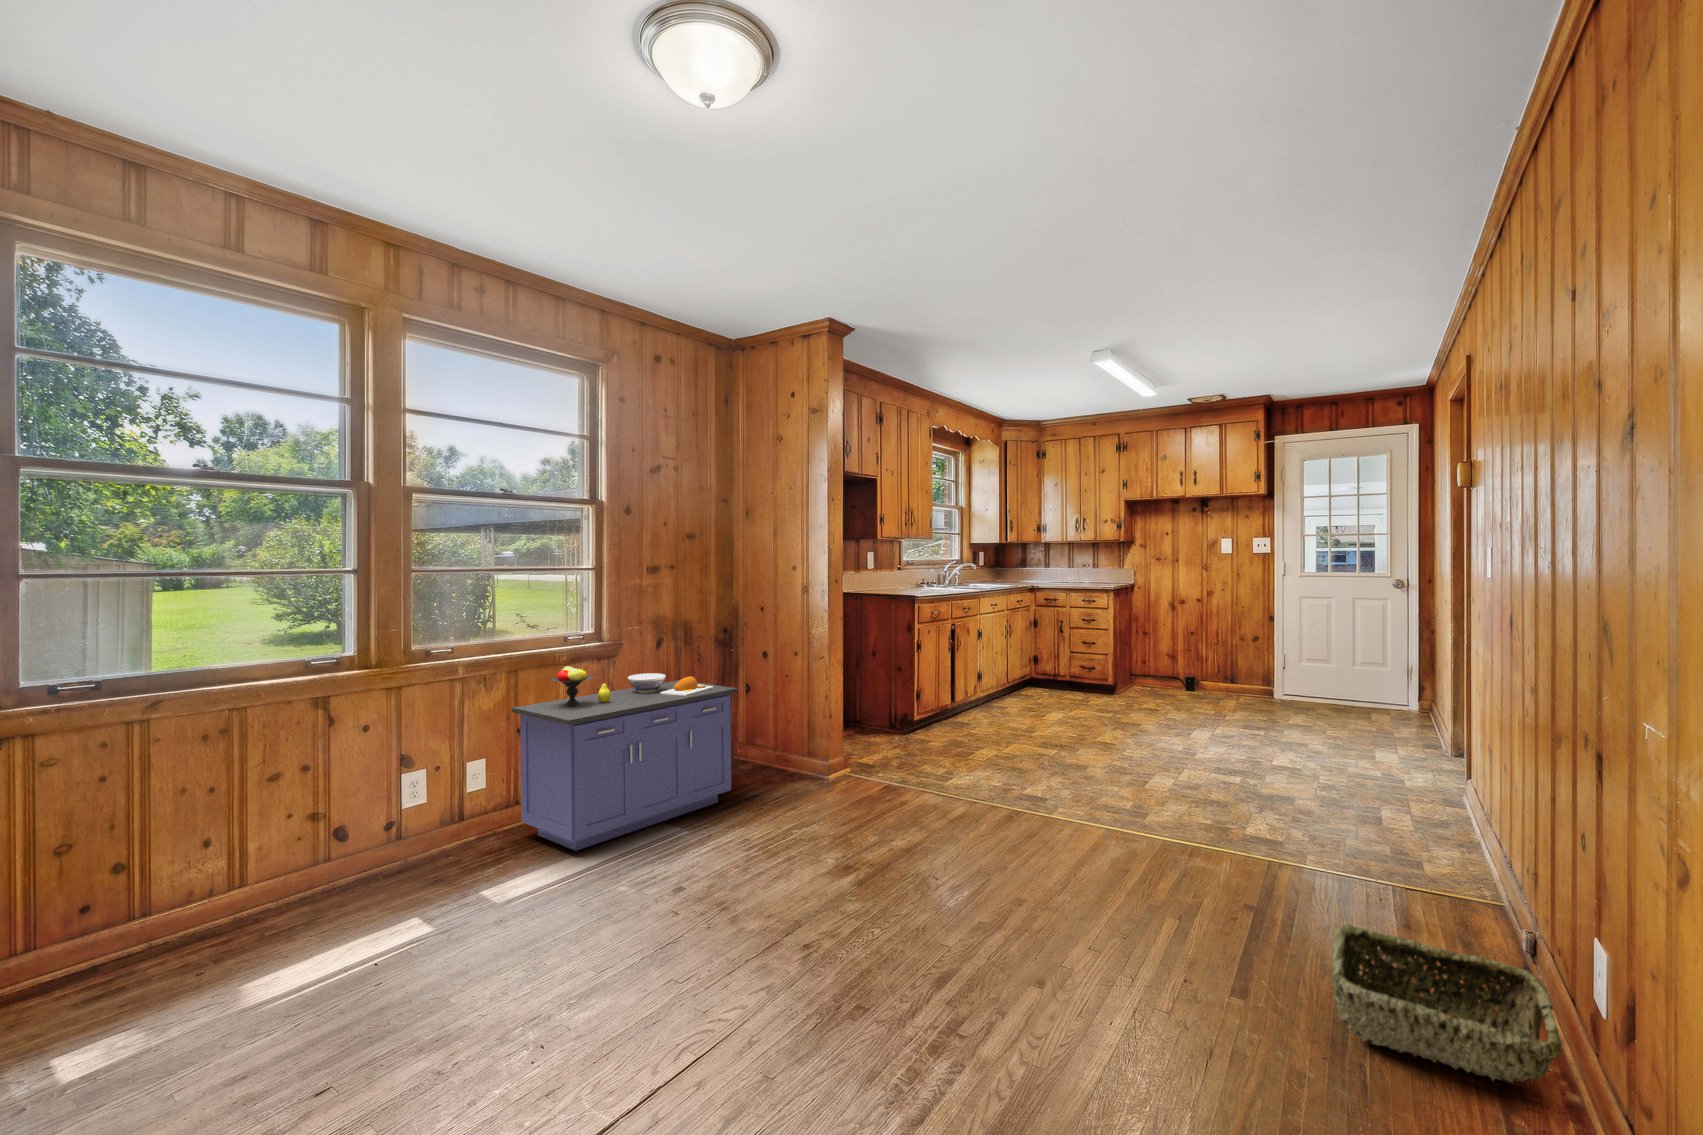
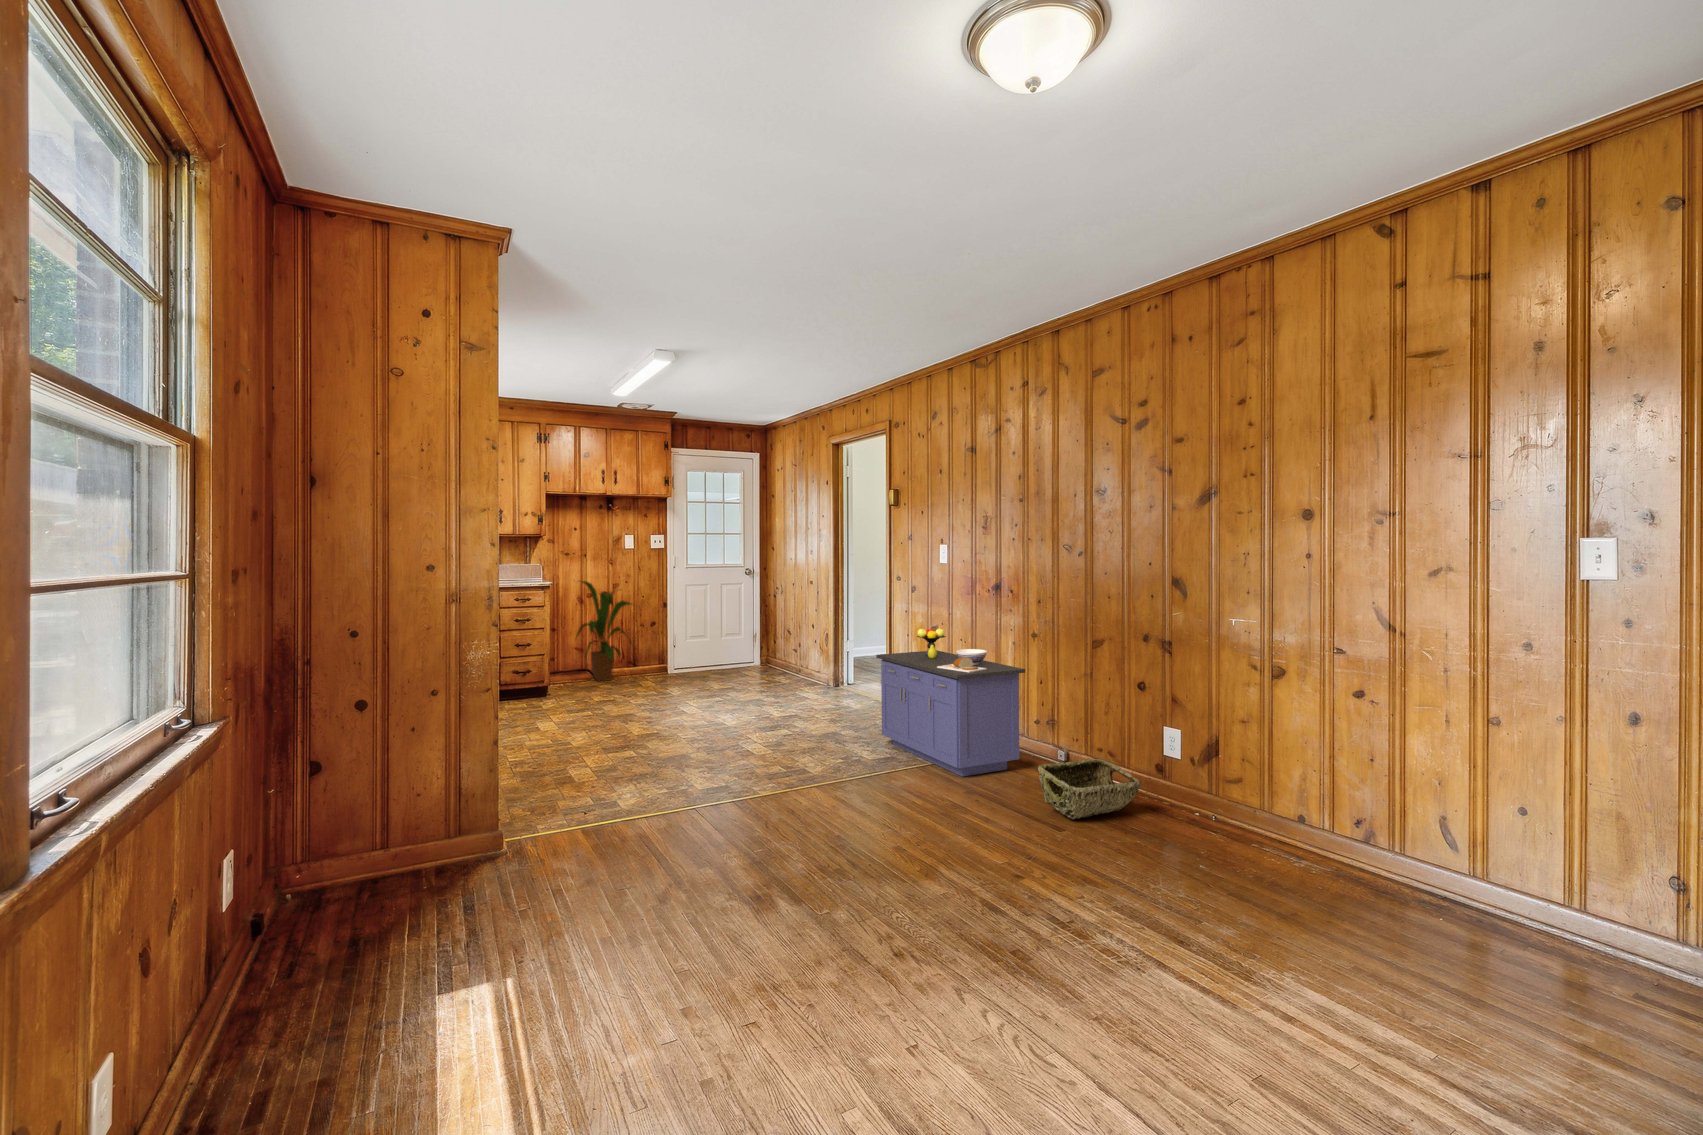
house plant: none [1151,585,1232,693] -> present [576,581,632,681]
storage cabinet: present [512,666,738,851] -> present [876,629,1025,776]

